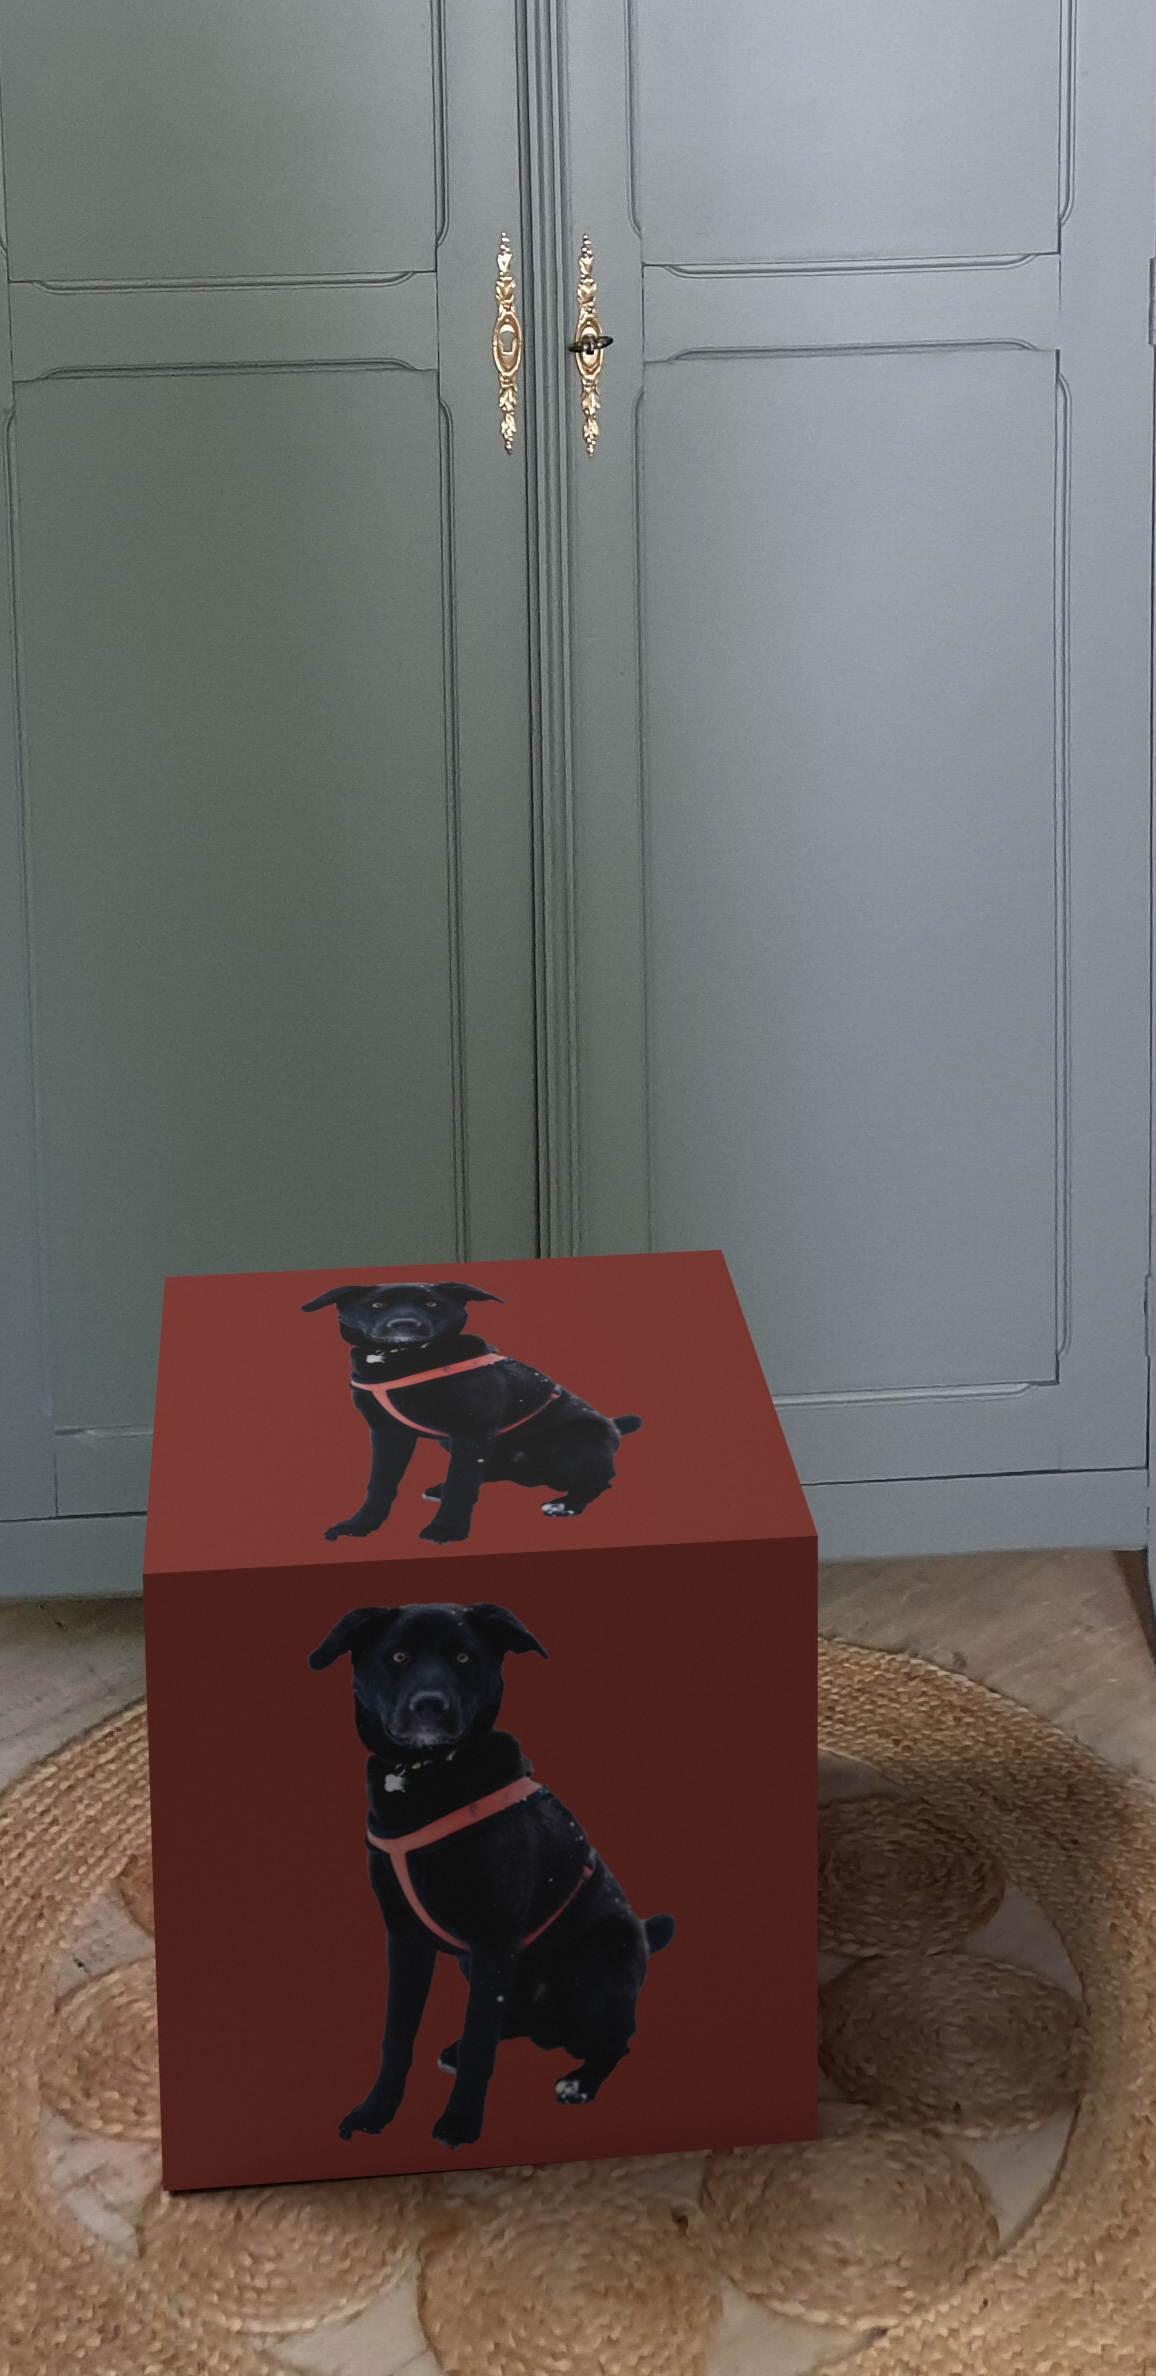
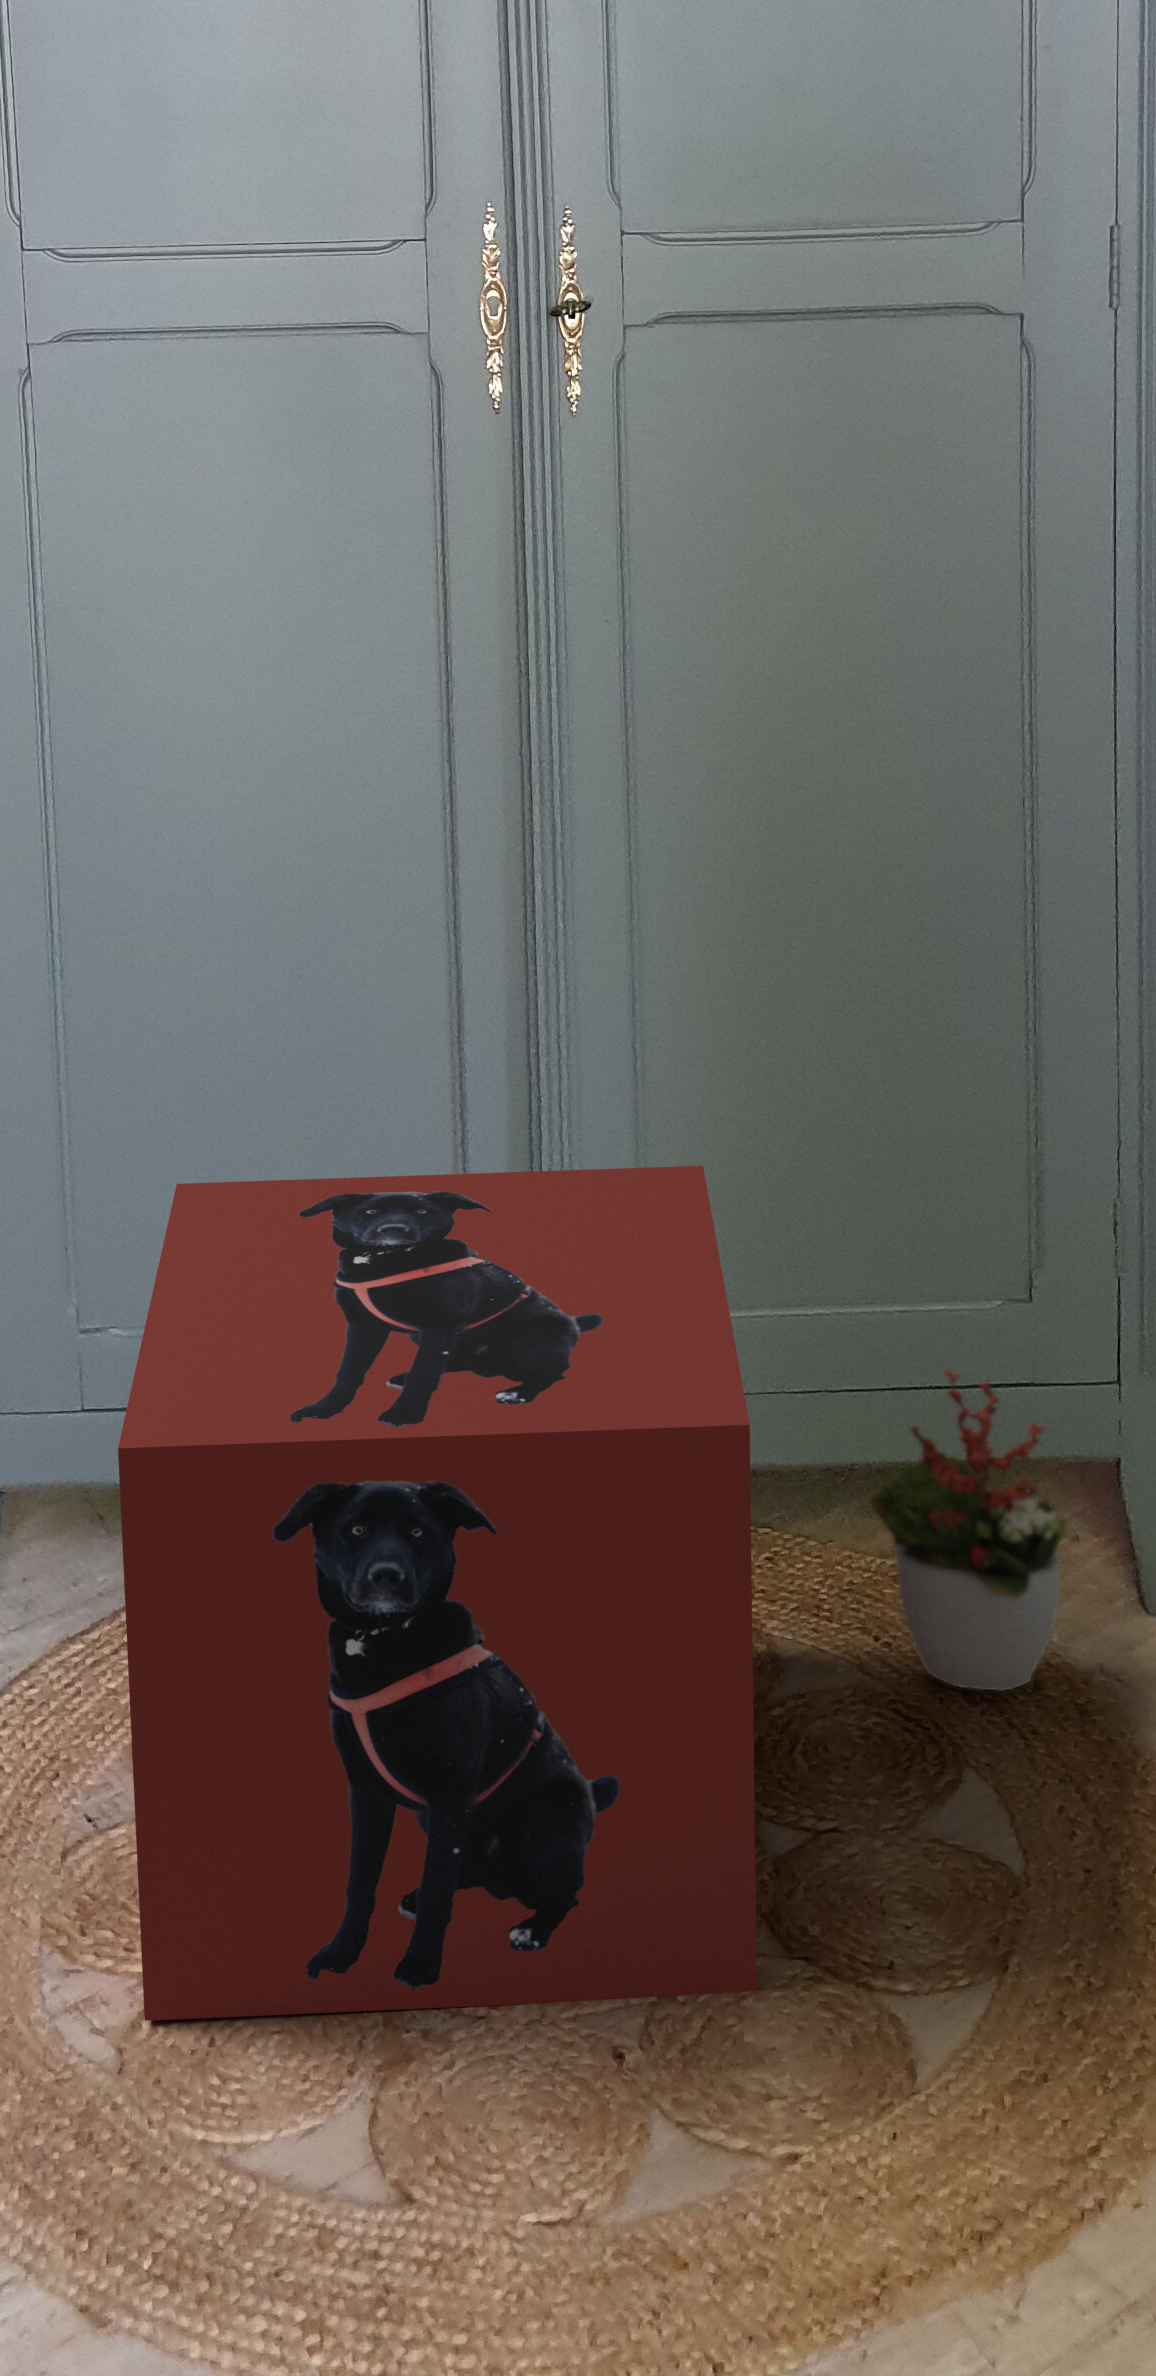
decorative plant: none [897,1460,1107,1800] -> present [871,1370,1067,1690]

